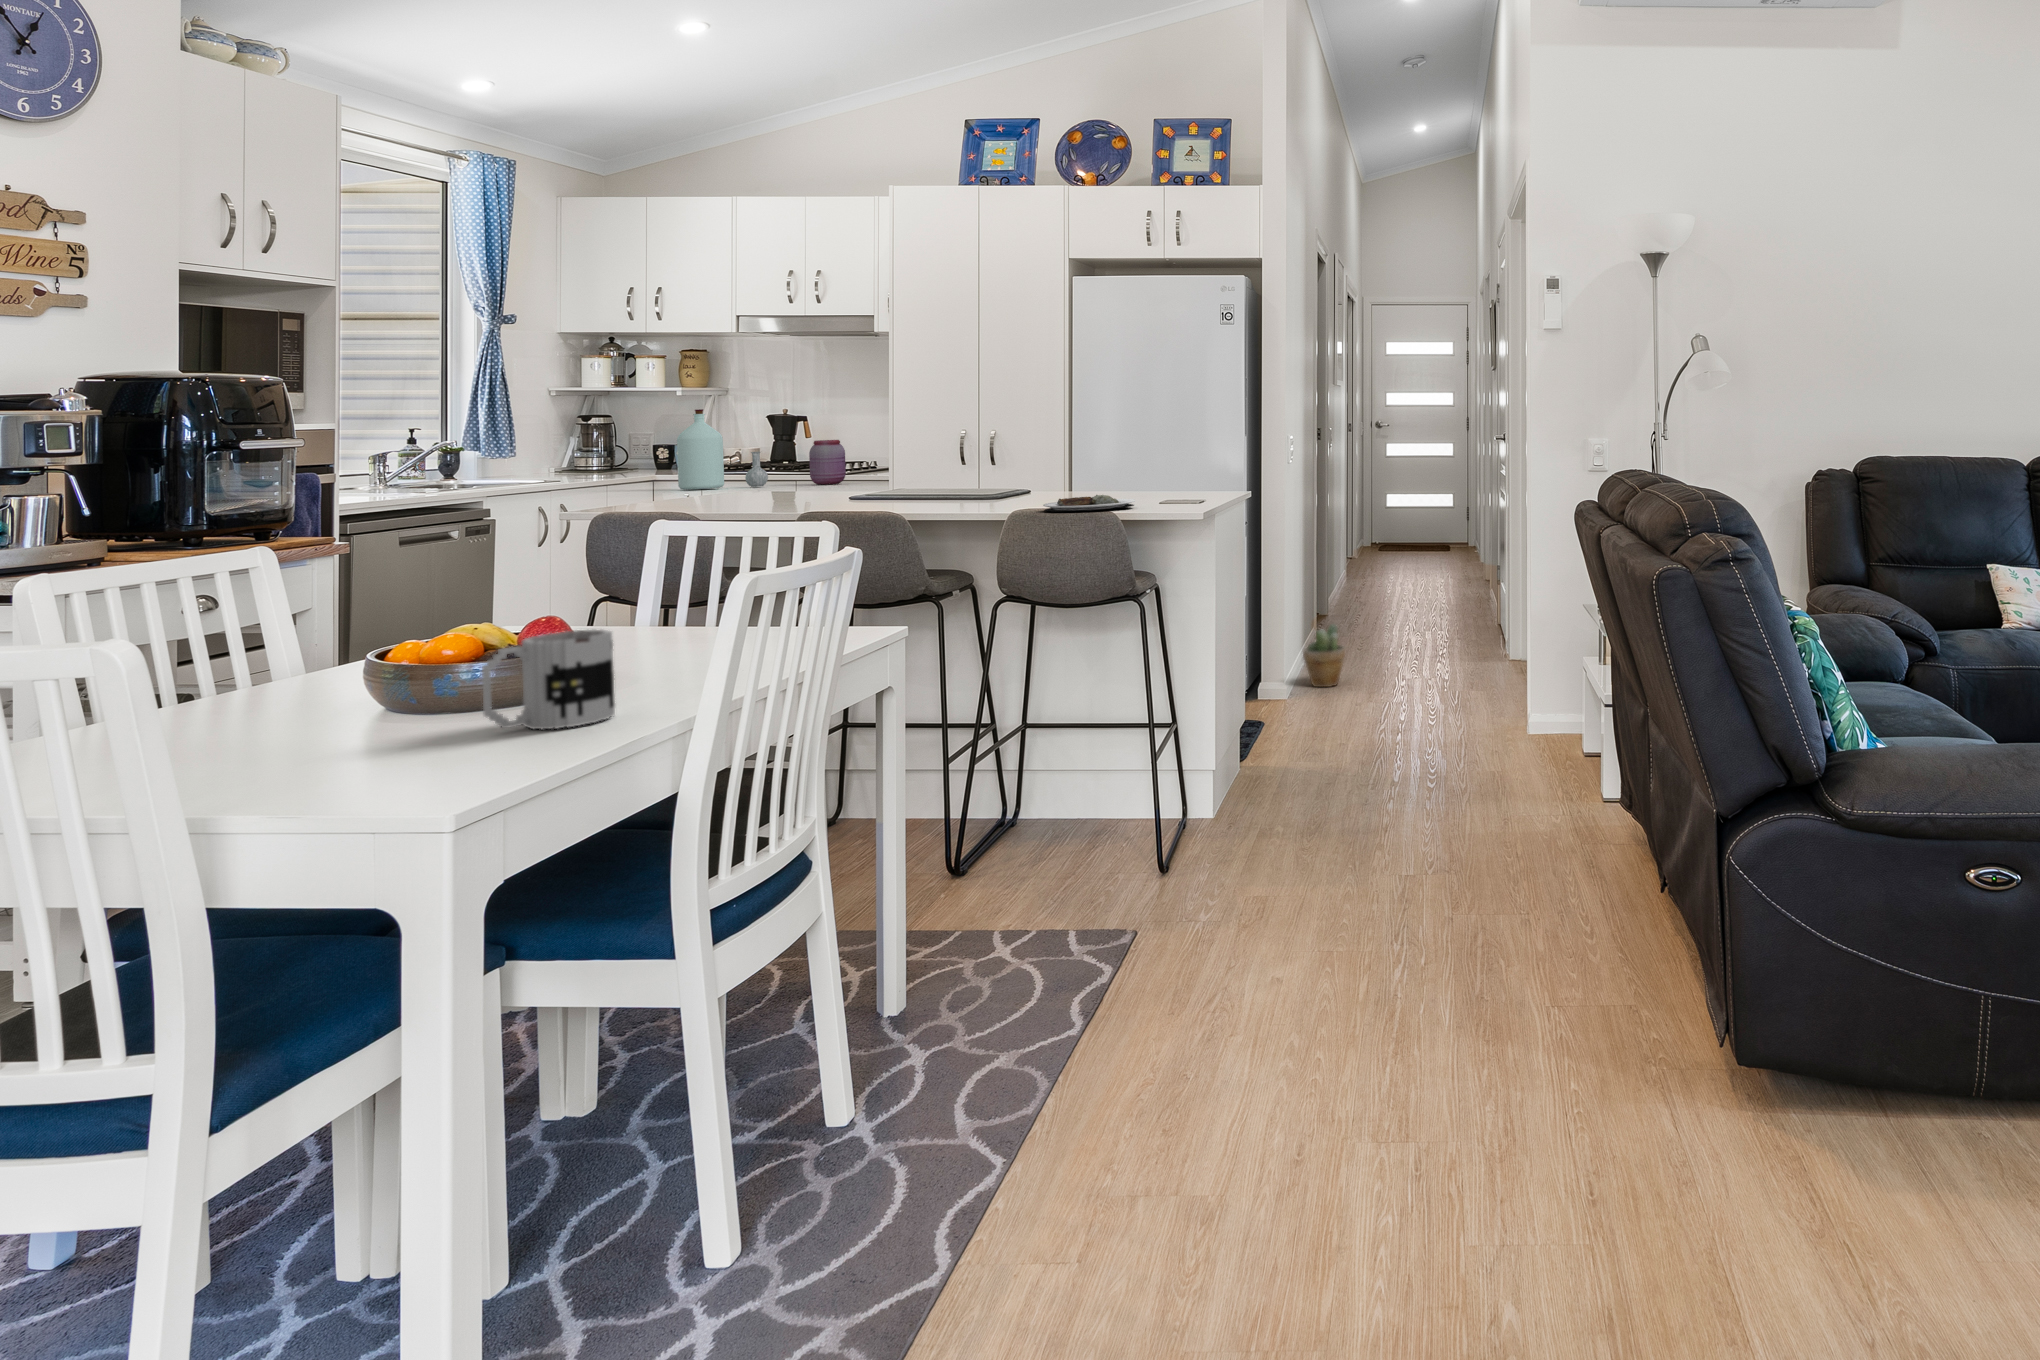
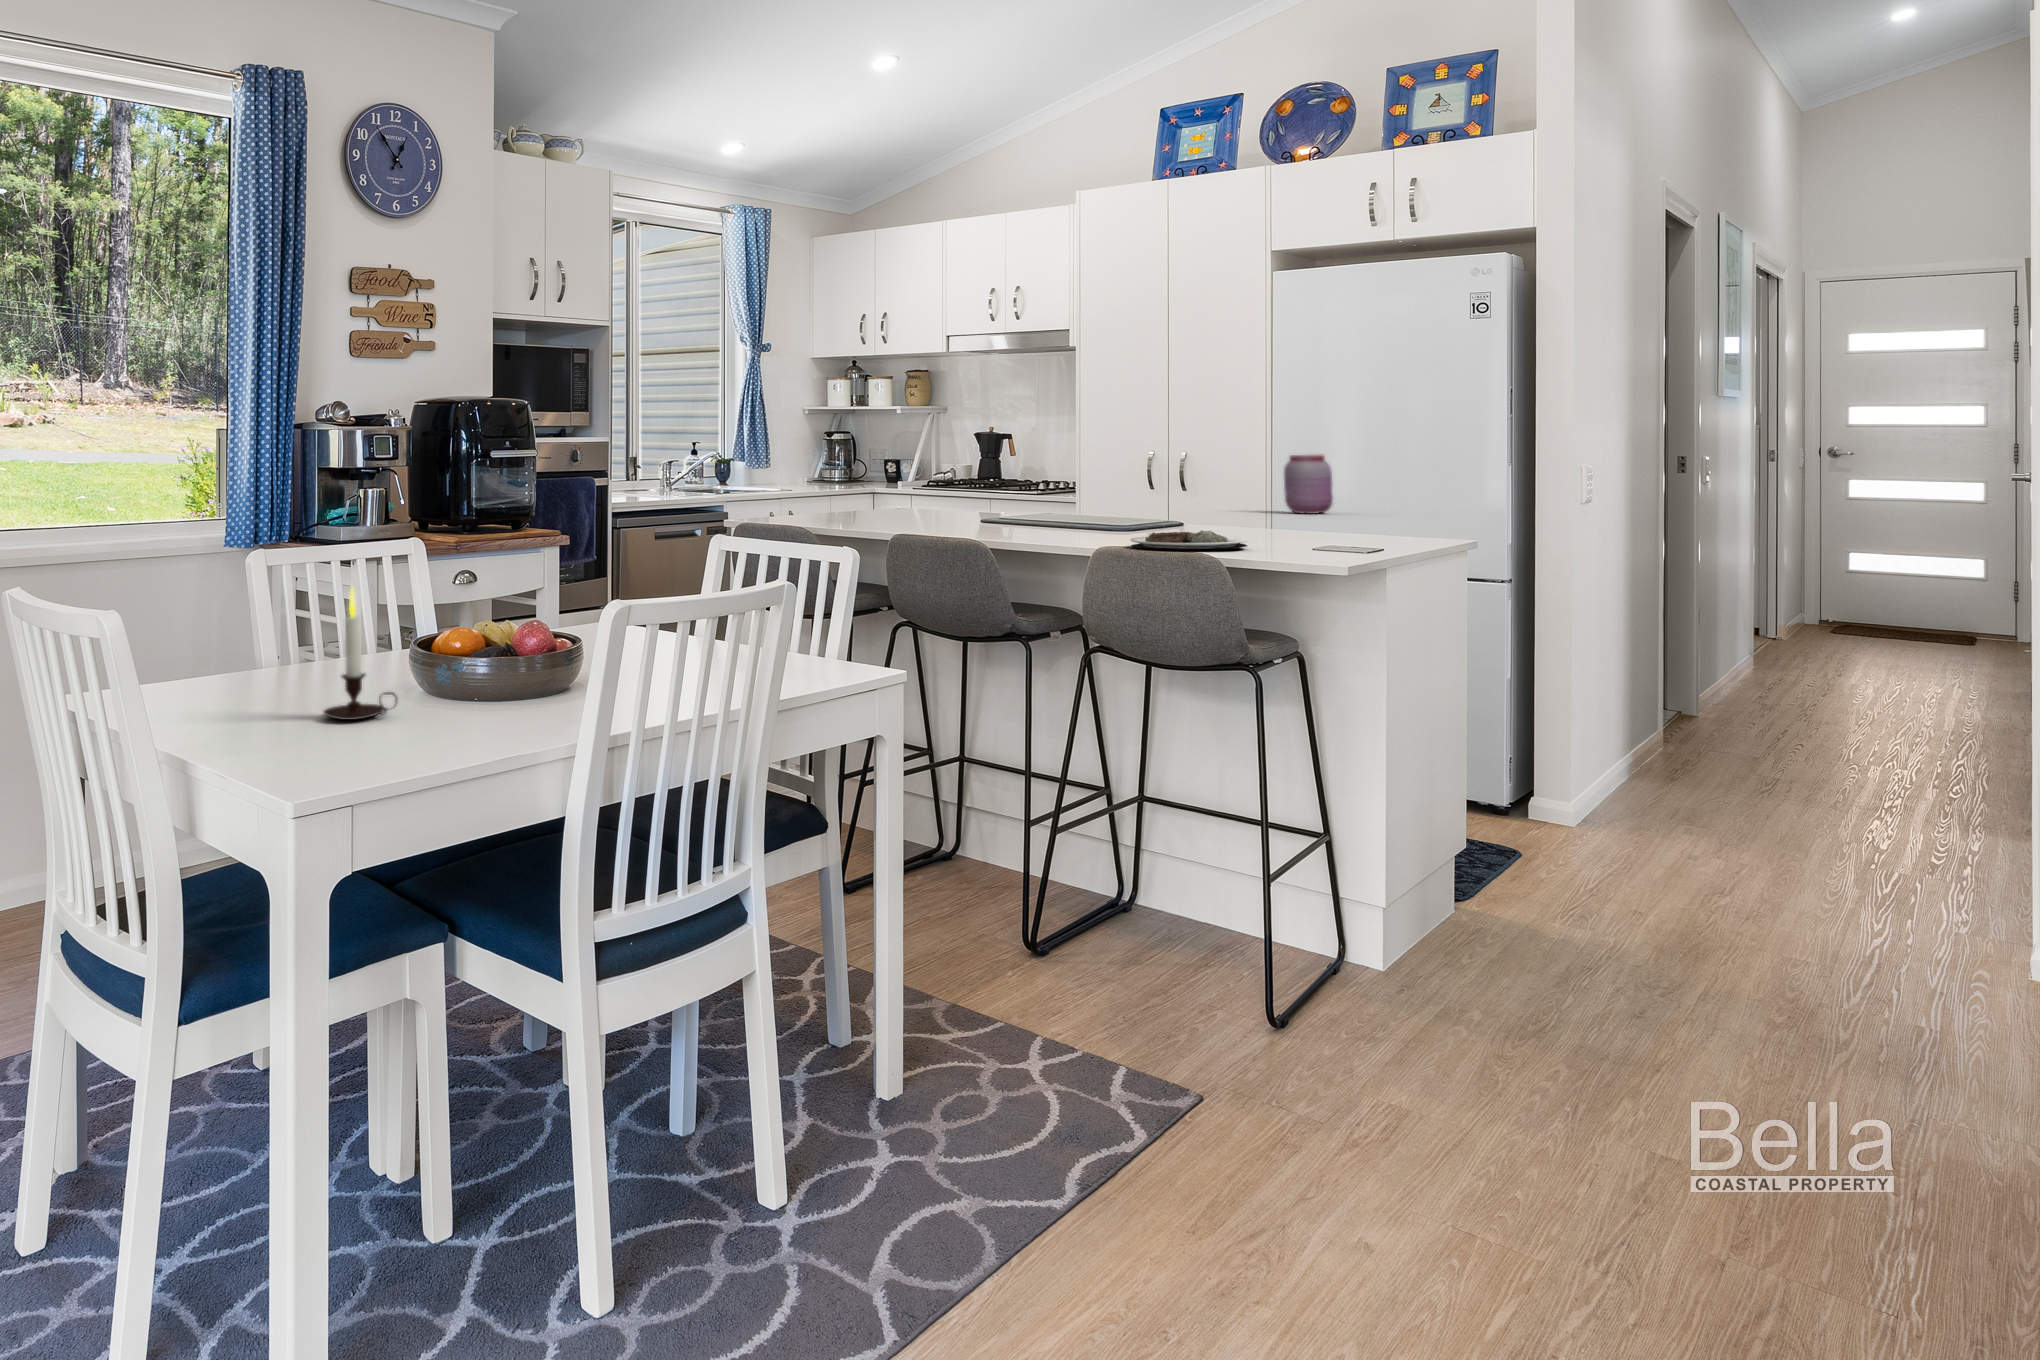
bottle: present [677,409,768,490] -> none [889,426,968,501]
jar: present [809,440,846,485] -> present [1284,455,1333,514]
candle: none [312,596,425,754] -> present [324,588,397,720]
potted plant: present [1303,624,1345,687] -> none [1606,730,1682,819]
mug: present [482,629,615,729] -> none [432,634,536,727]

